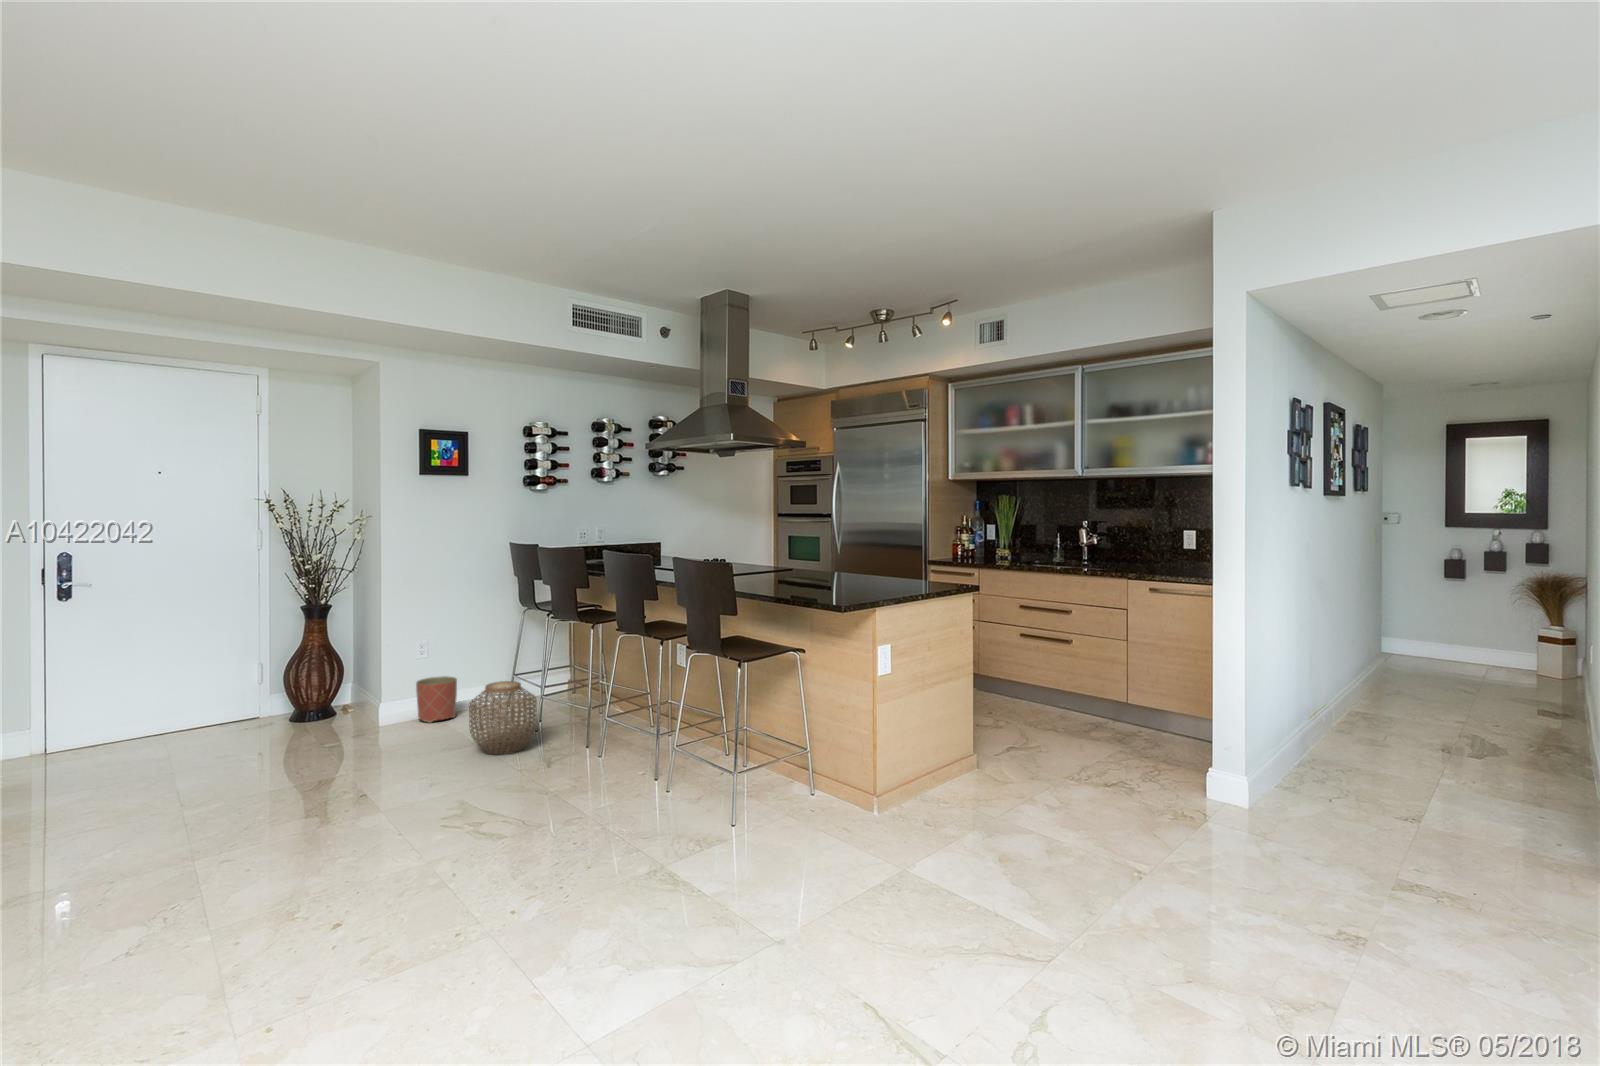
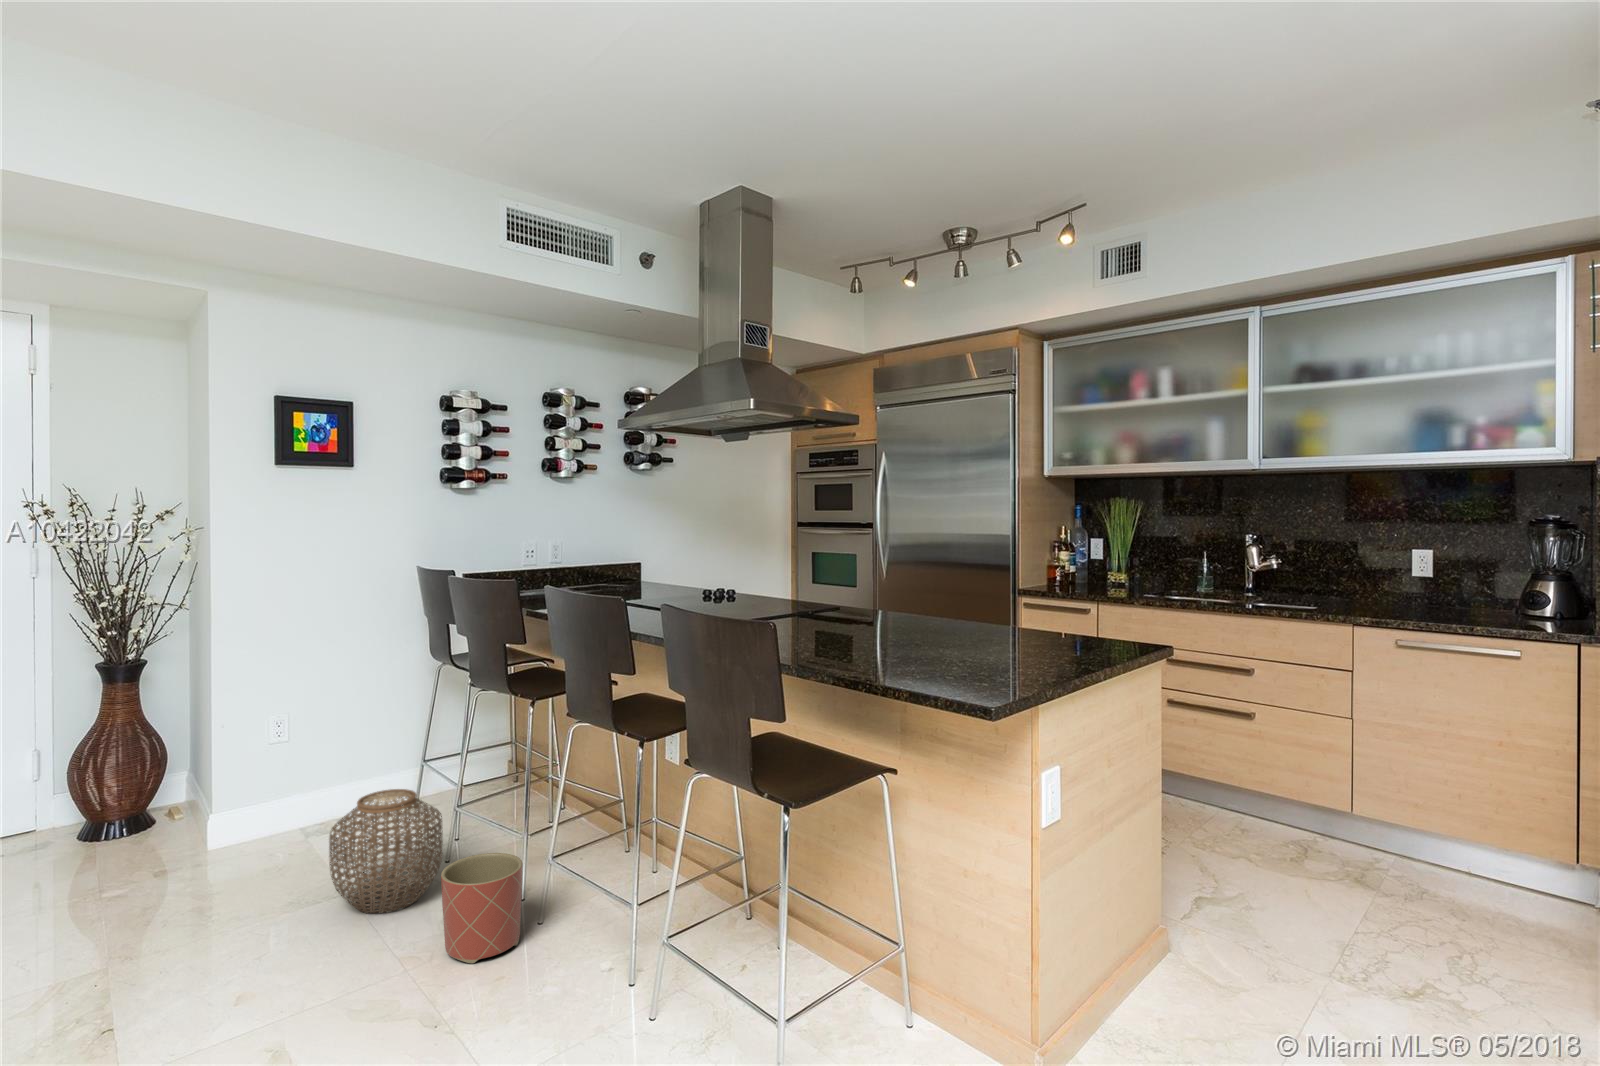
planter: present [416,676,457,723] -> present [441,853,523,963]

